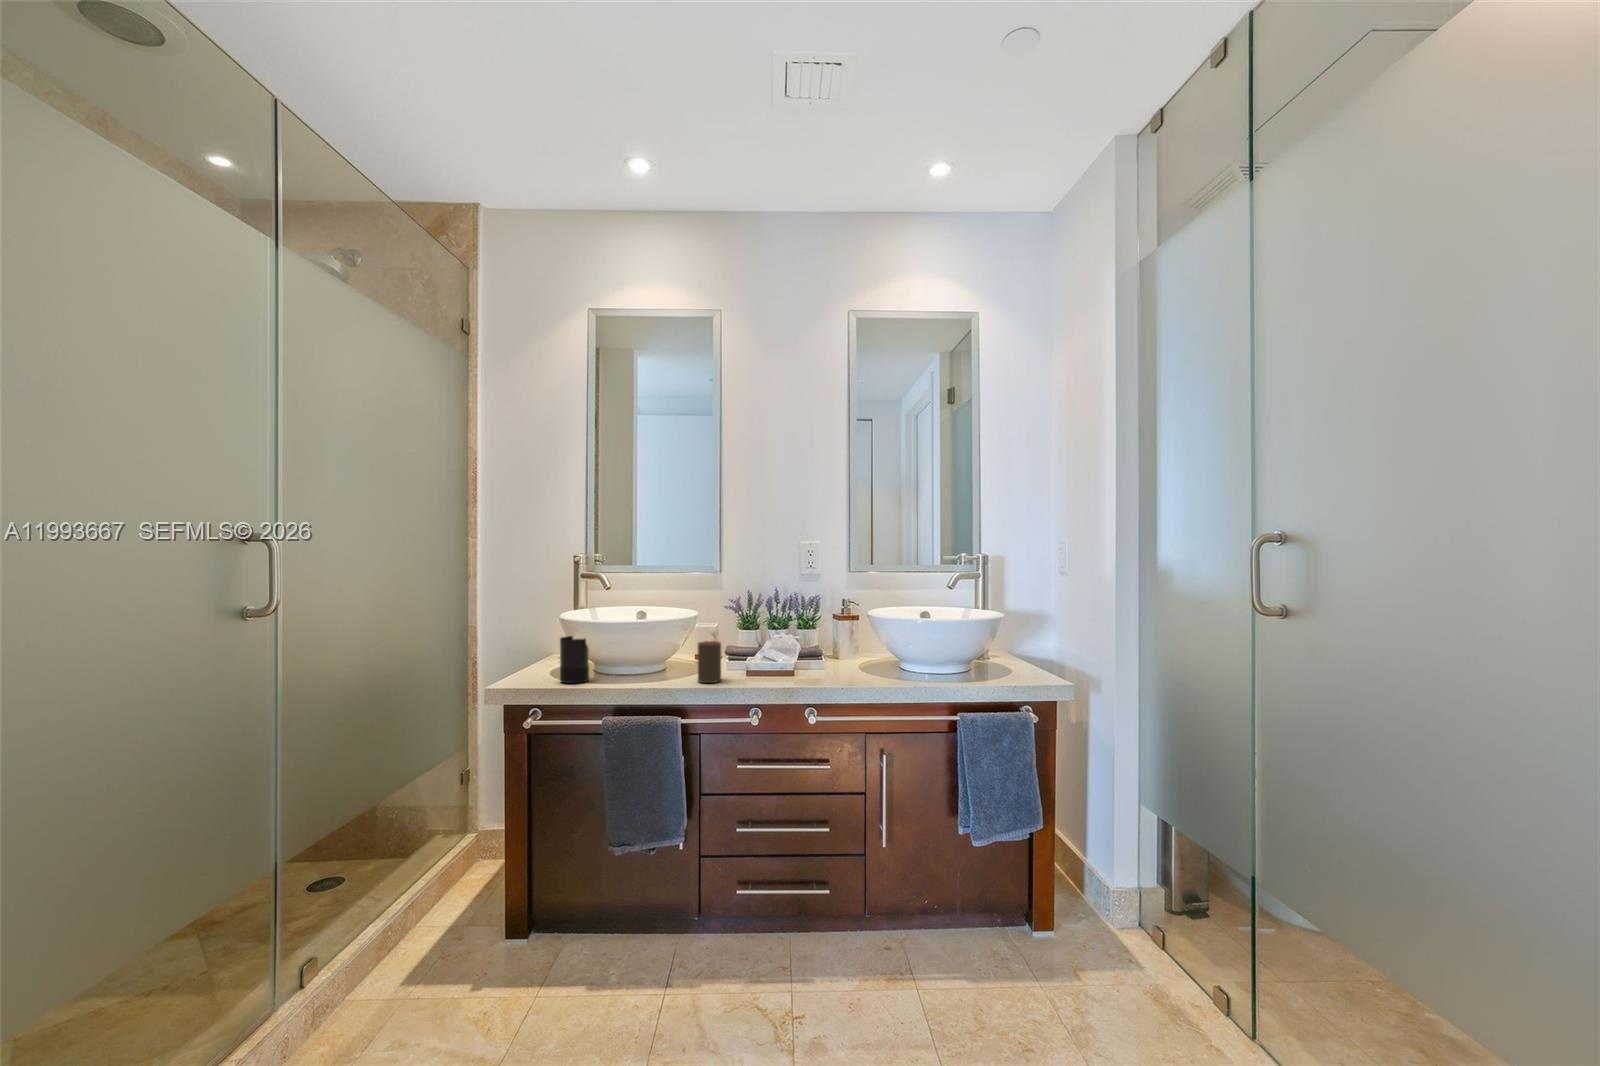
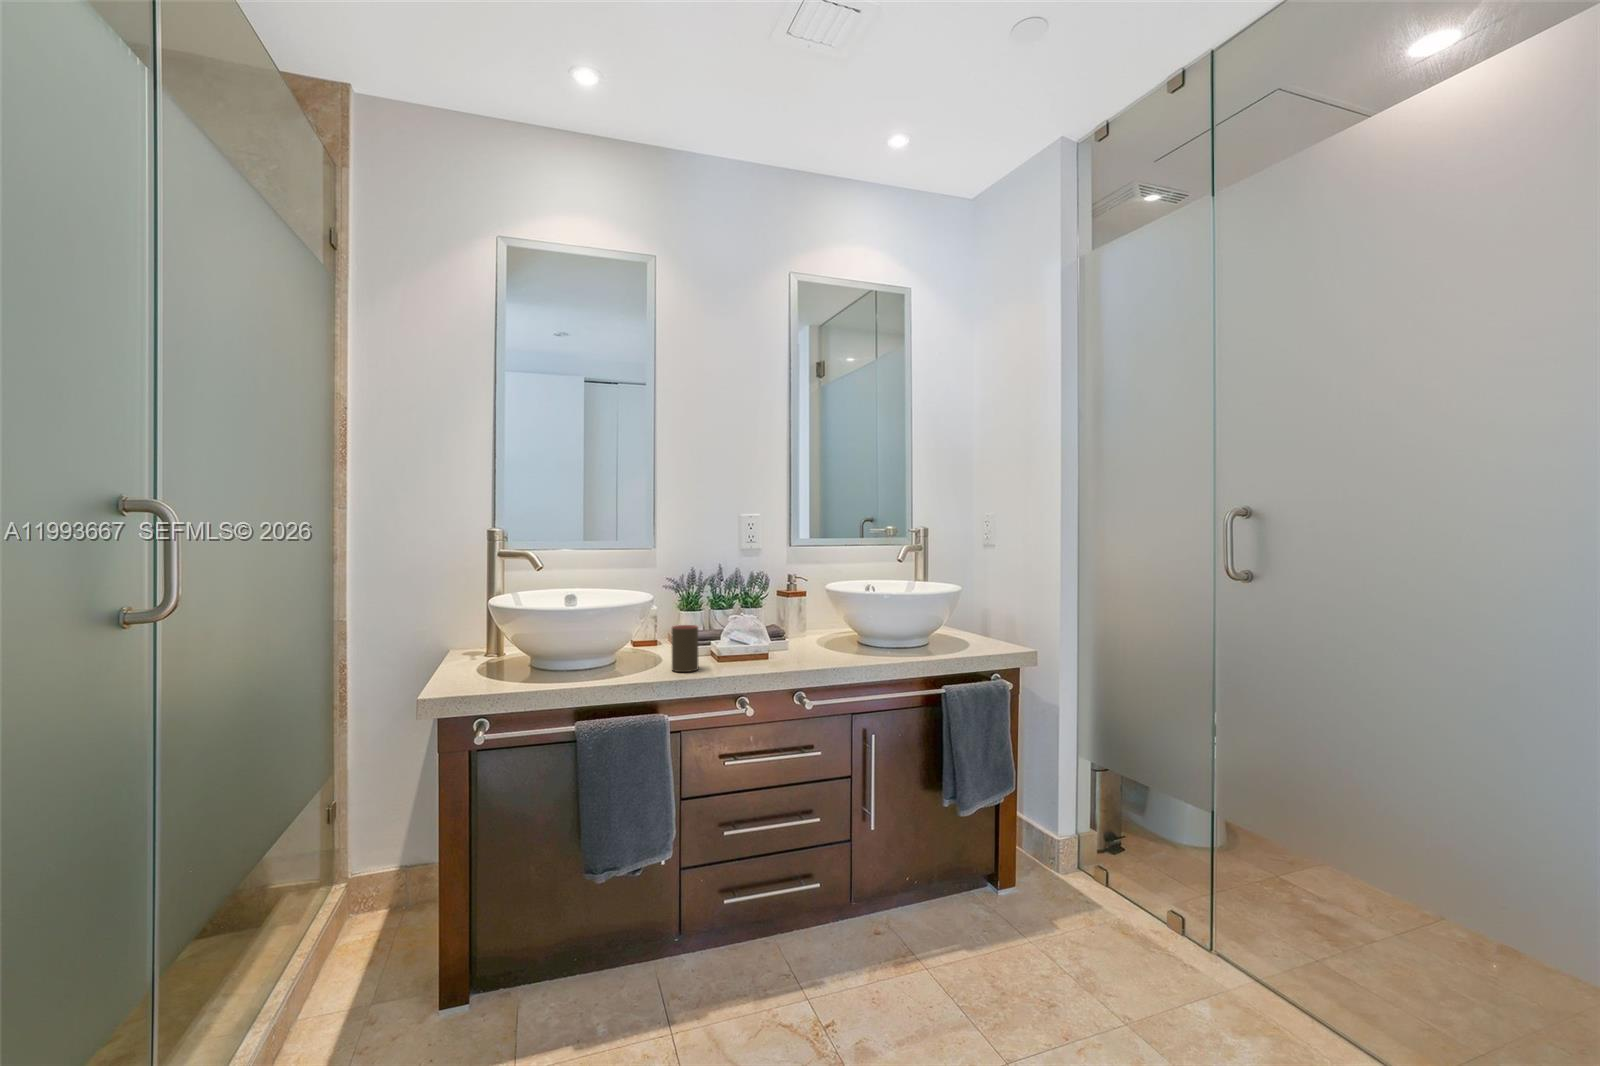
candle: present [560,635,589,683] -> none [503,620,539,683]

